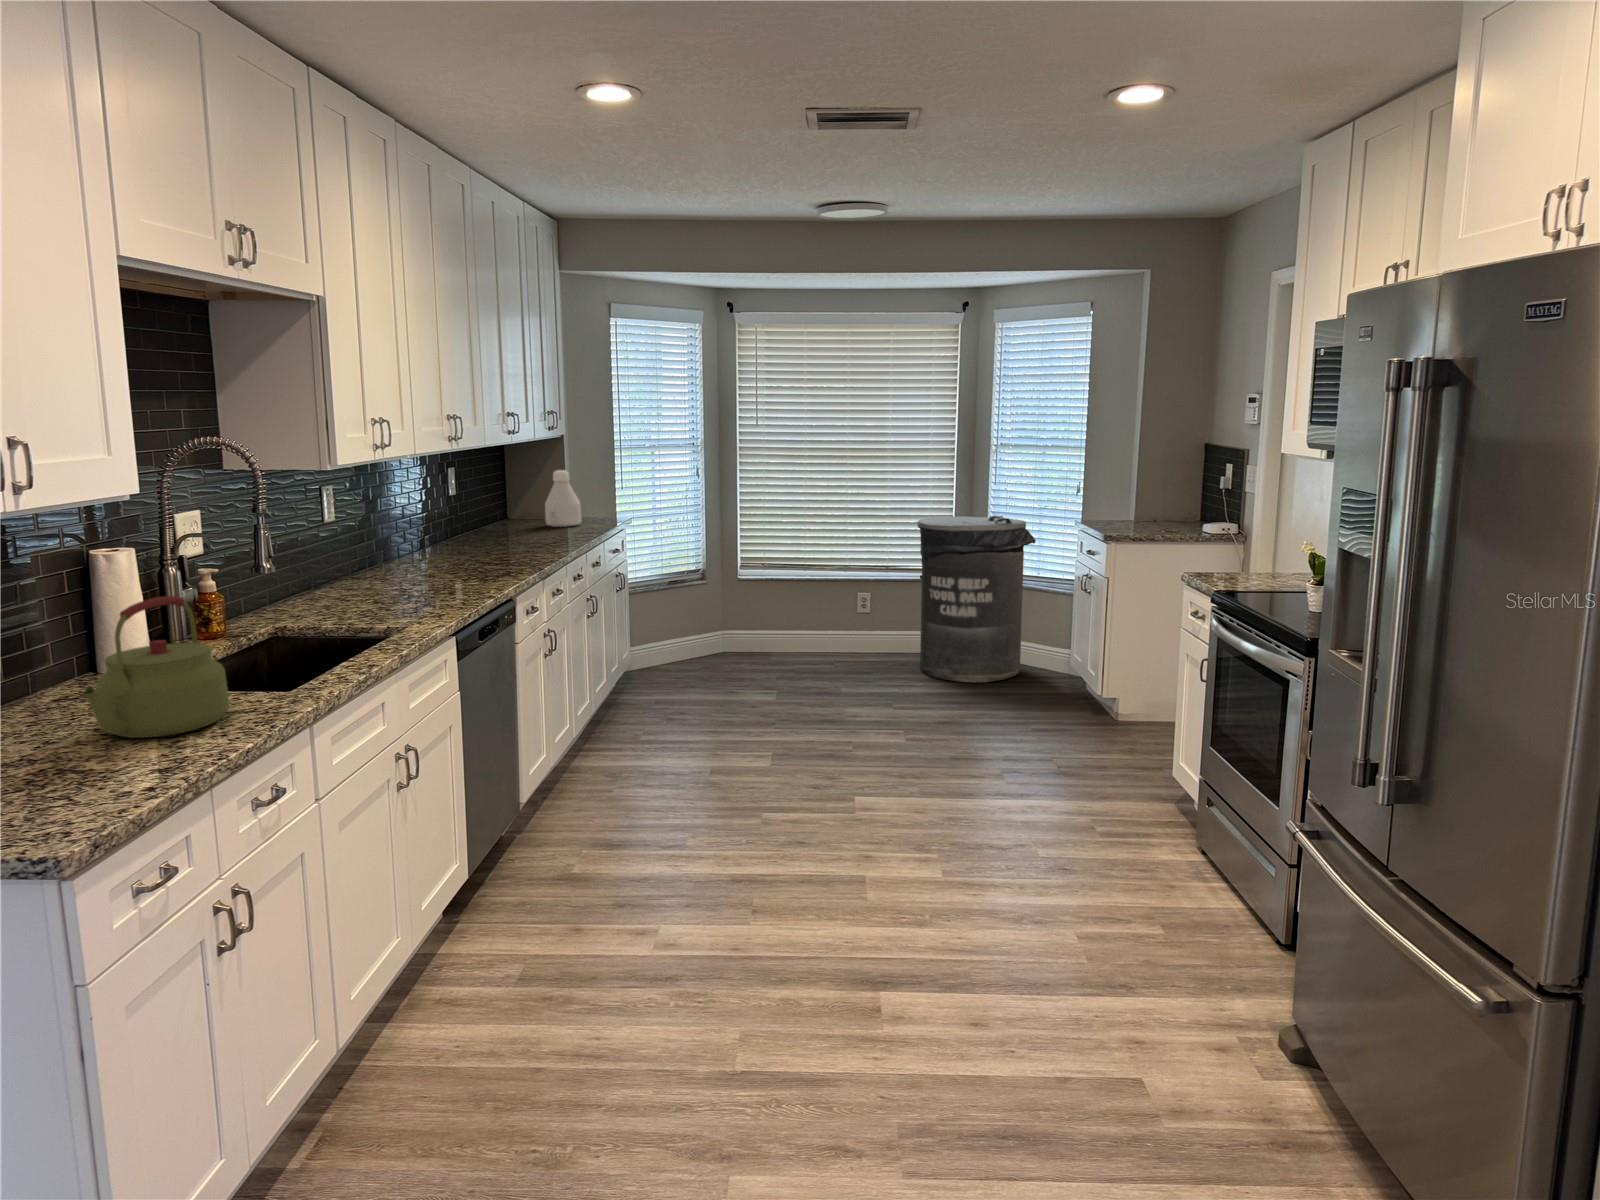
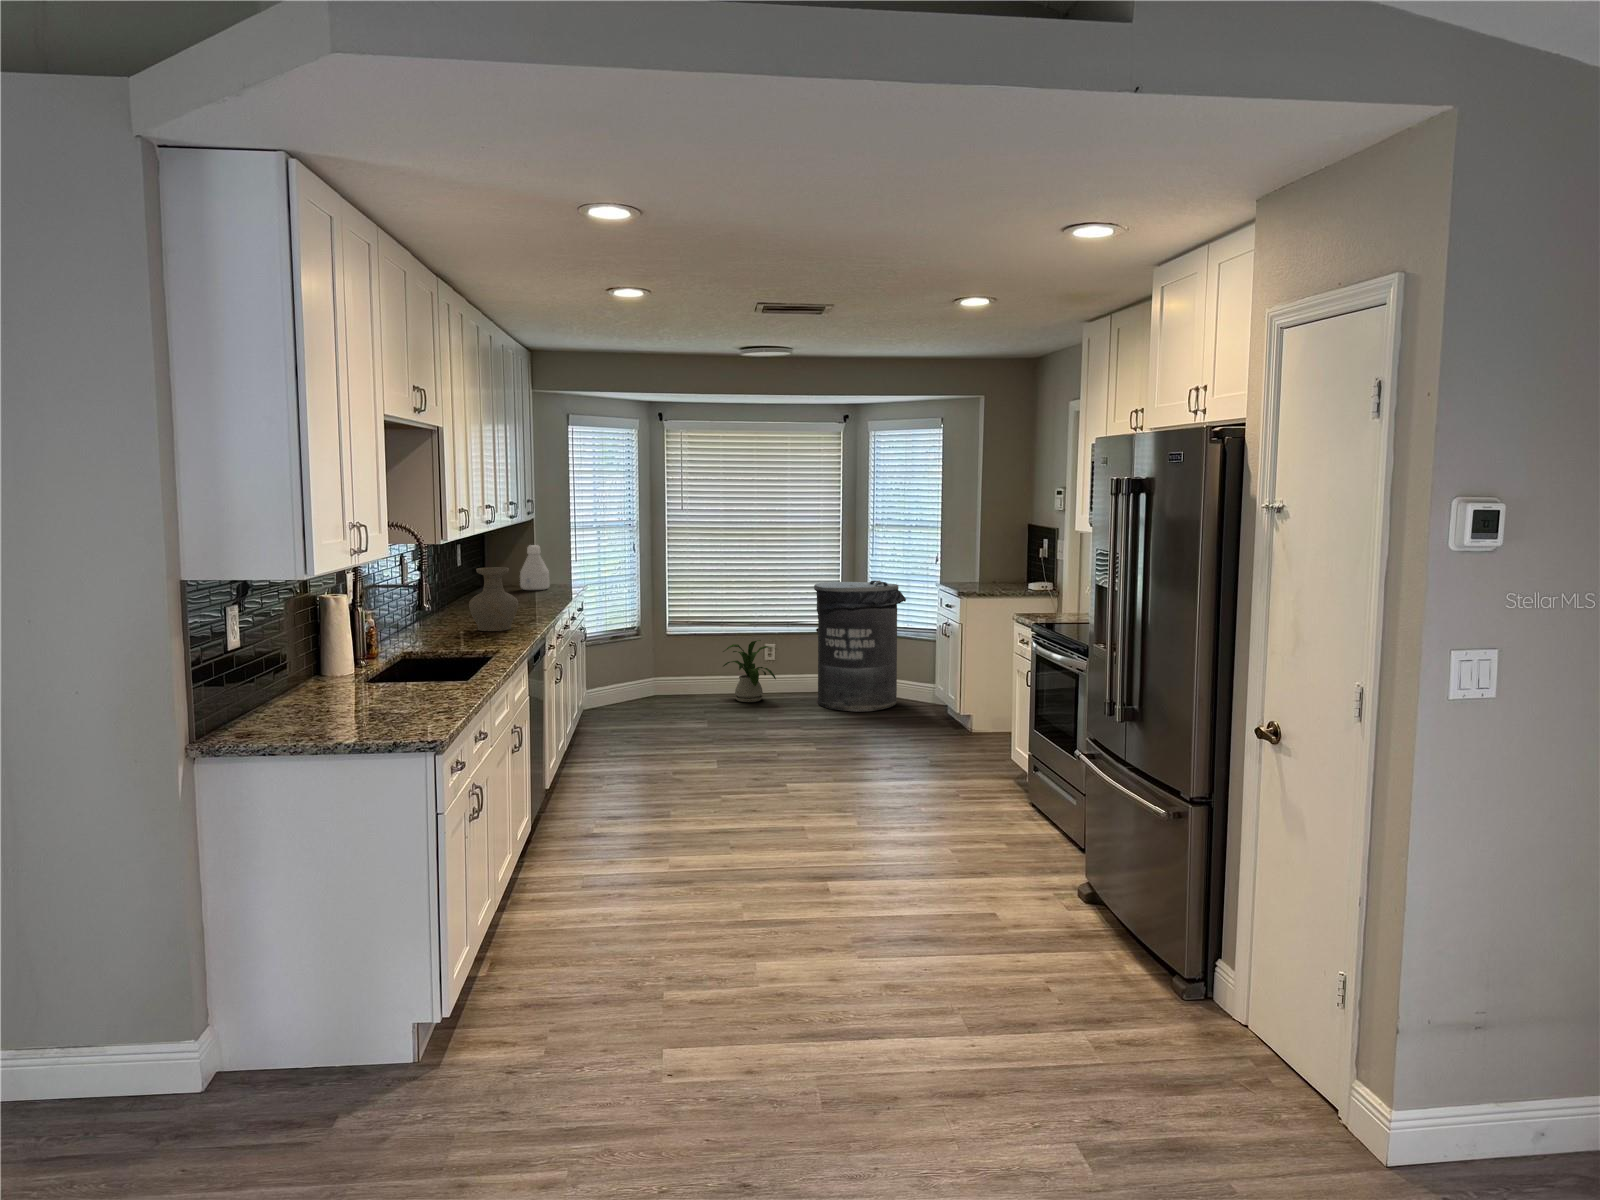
vase: none [412,503,480,591] -> present [469,567,518,631]
house plant: none [803,589,873,665] -> present [723,640,776,702]
kettle: present [83,596,230,738] -> none [374,617,447,701]

